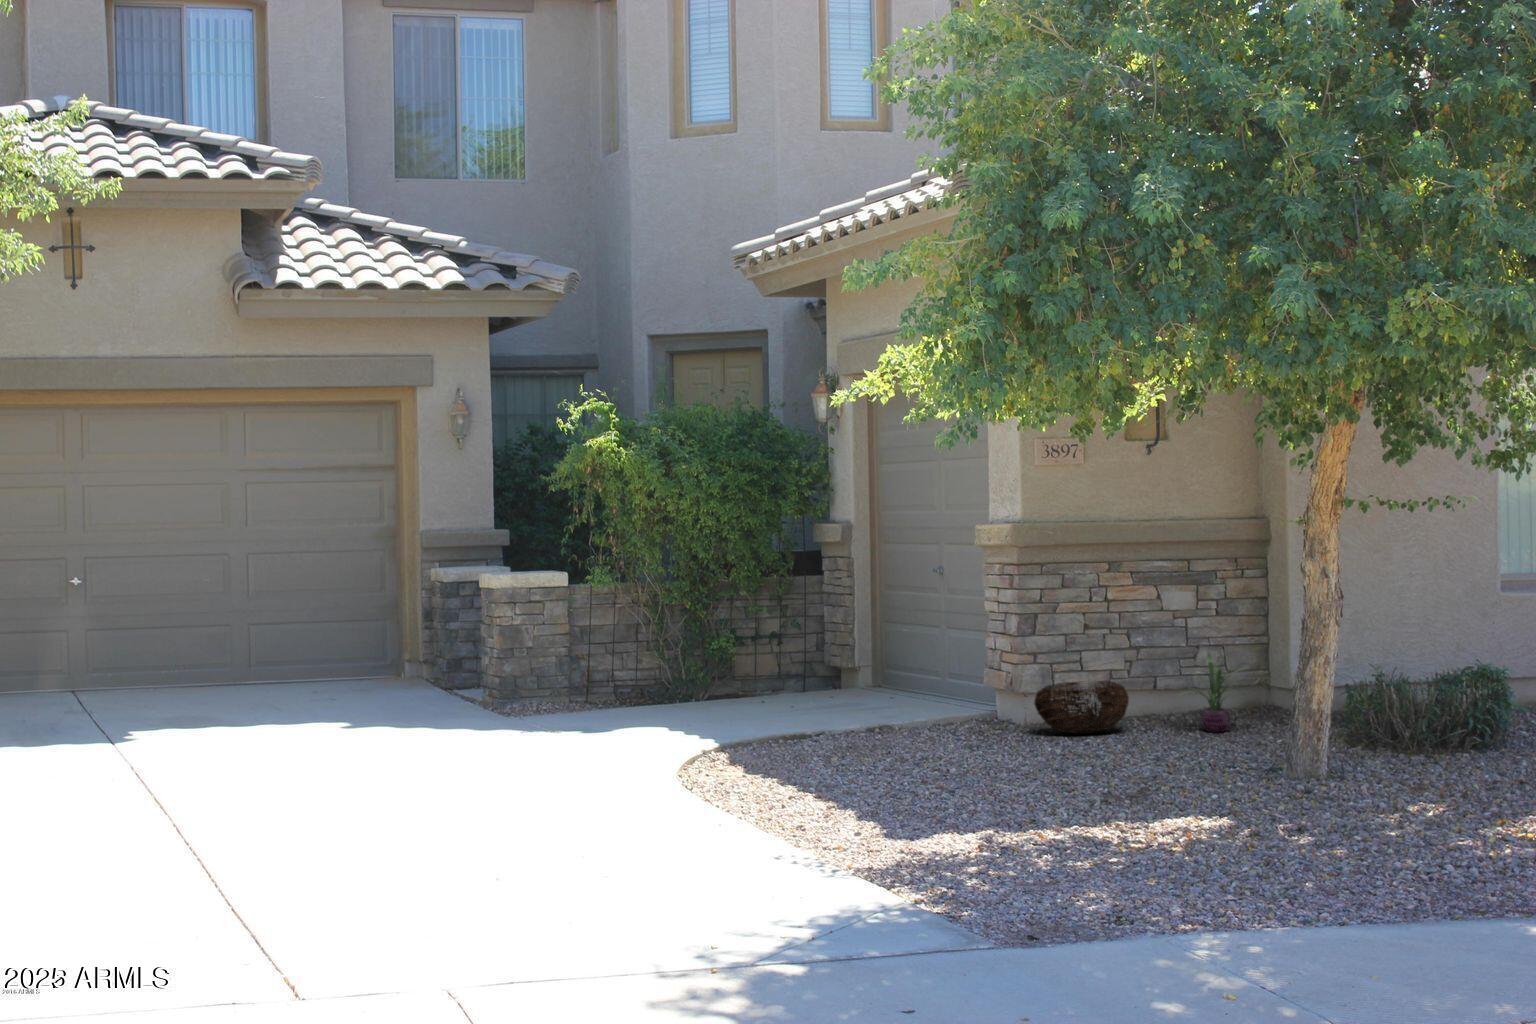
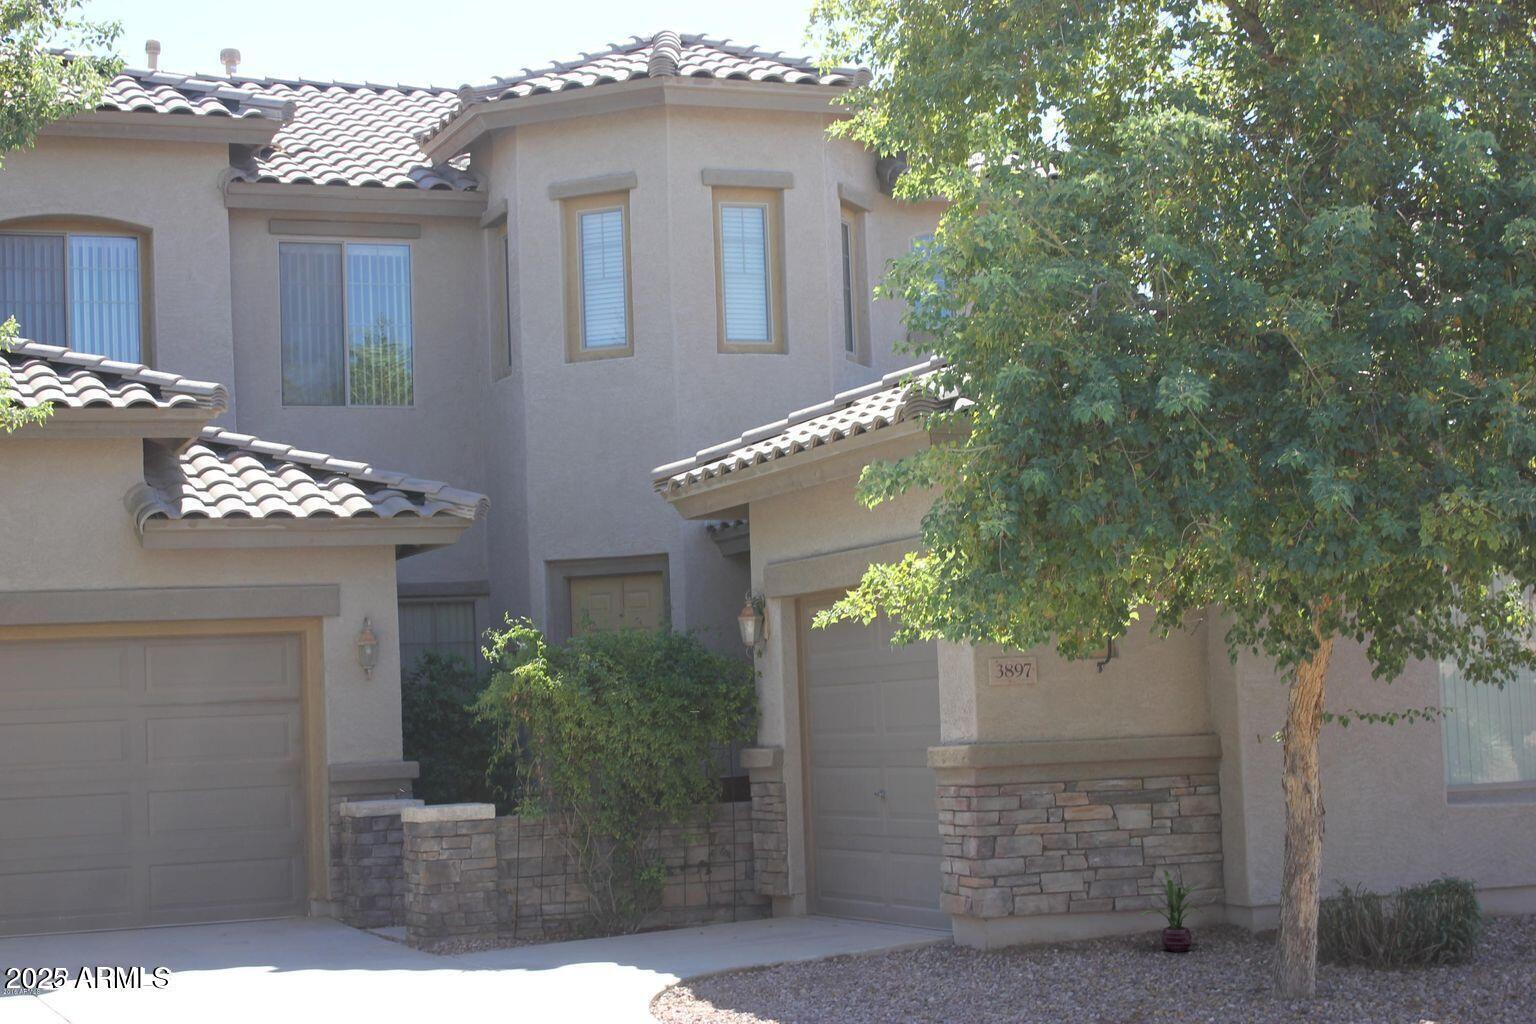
basket: present [1034,681,1129,734] -> none [998,902,1091,959]

